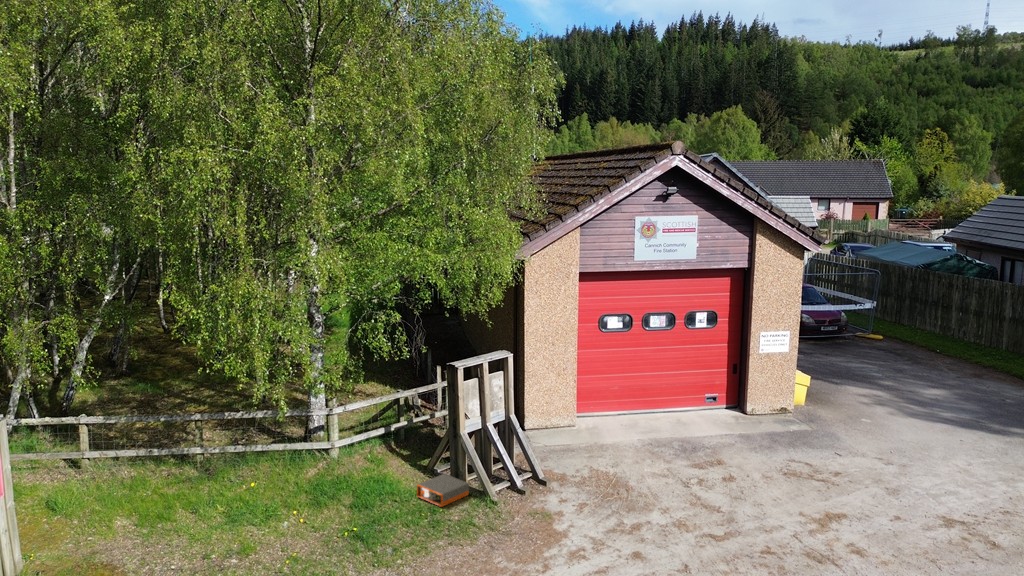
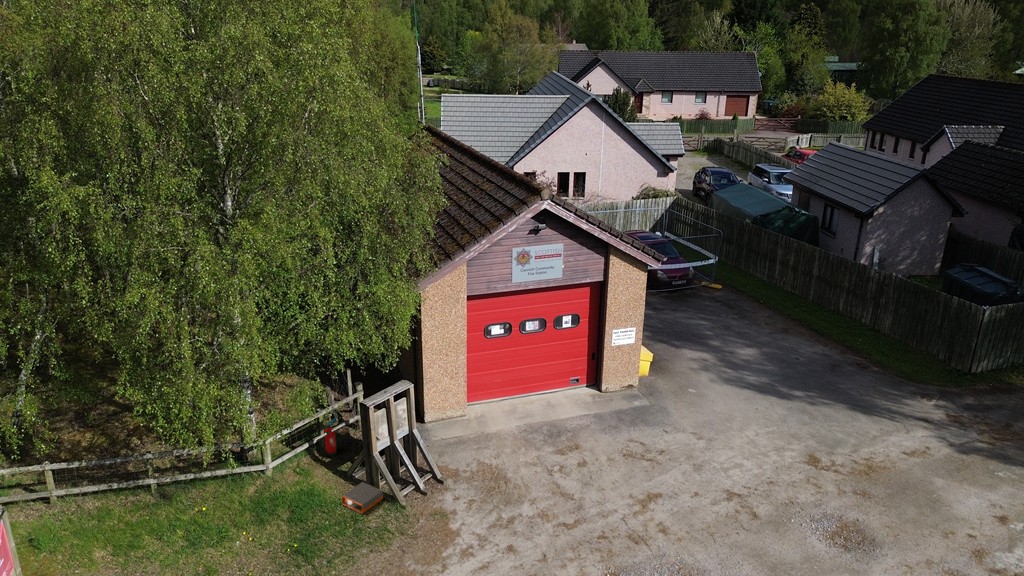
fire extinguisher: none [394,405,417,454] -> present [319,418,336,456]

